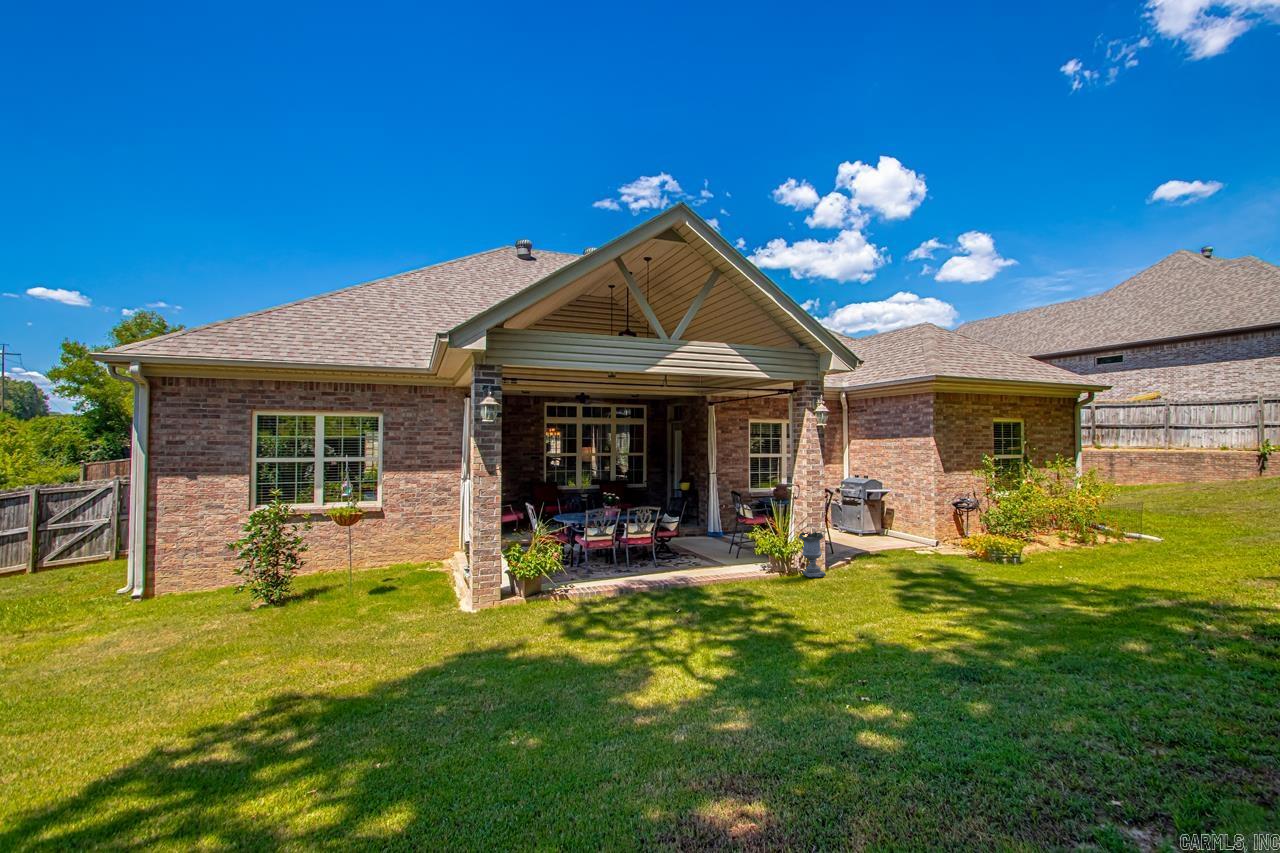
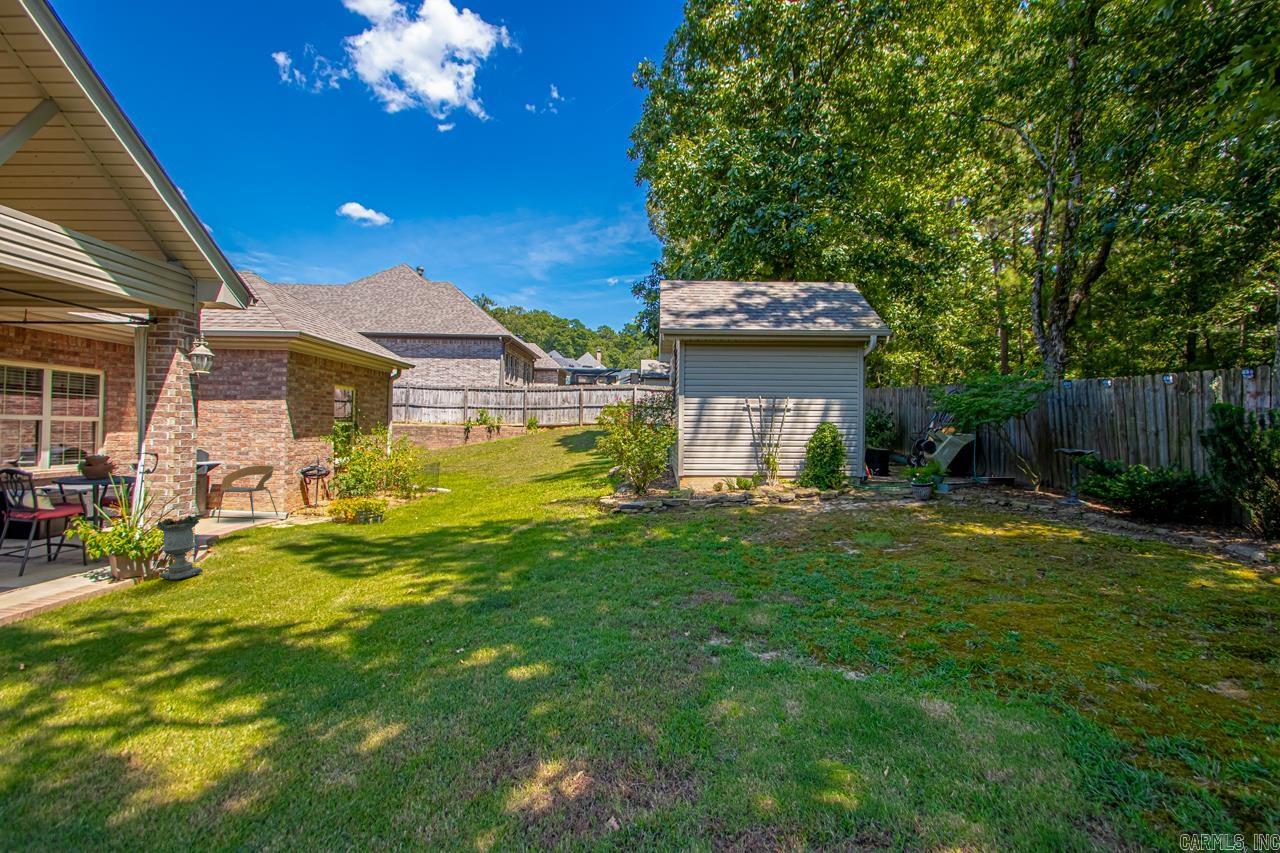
chair: none [882,495,930,546] -> present [217,465,278,523]

